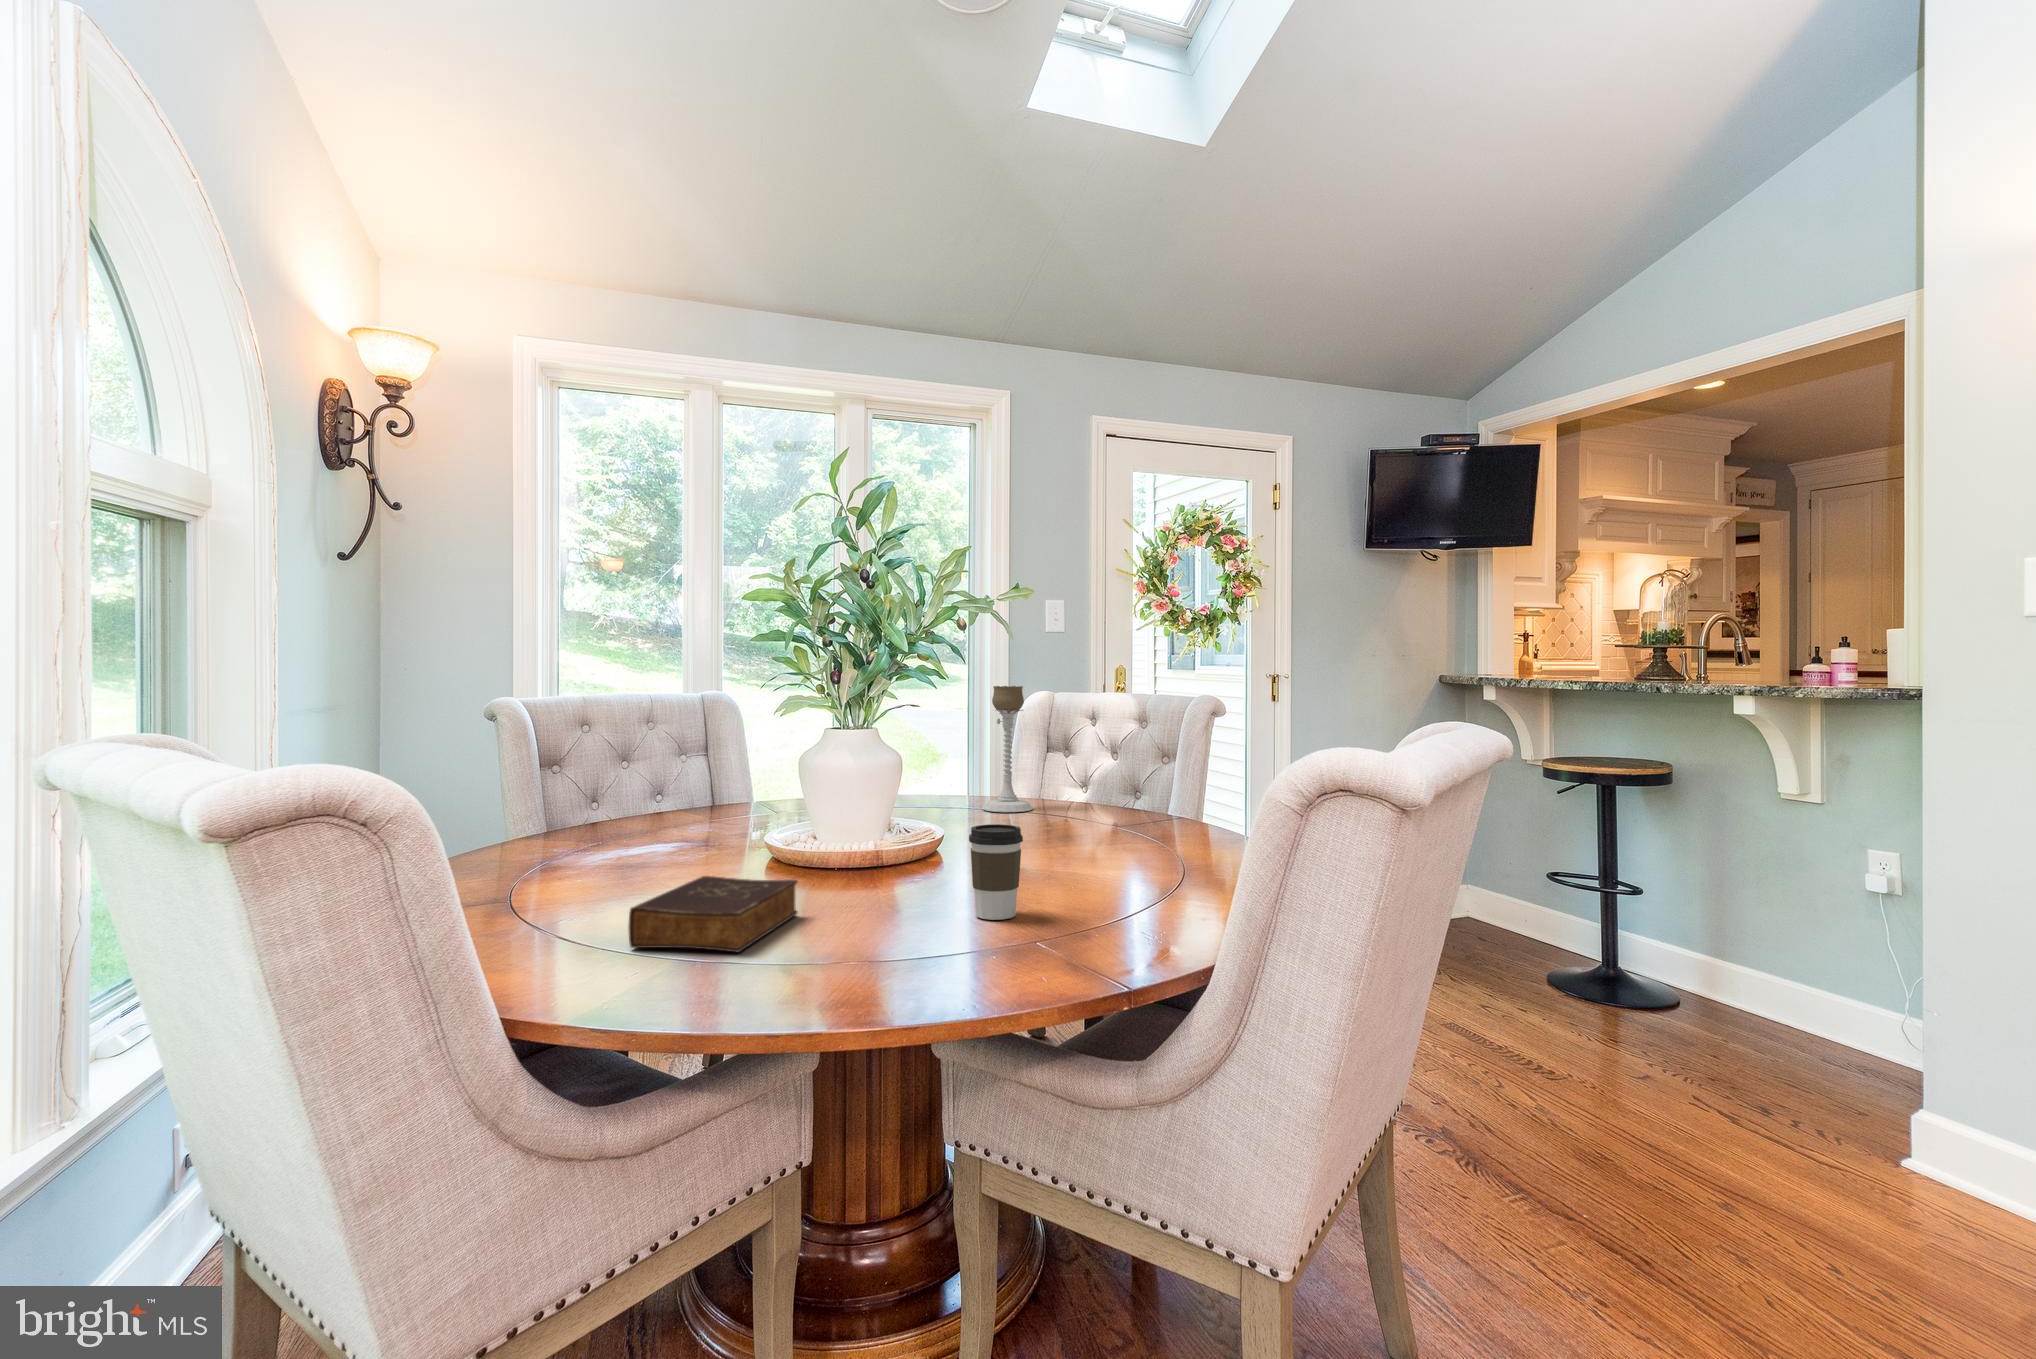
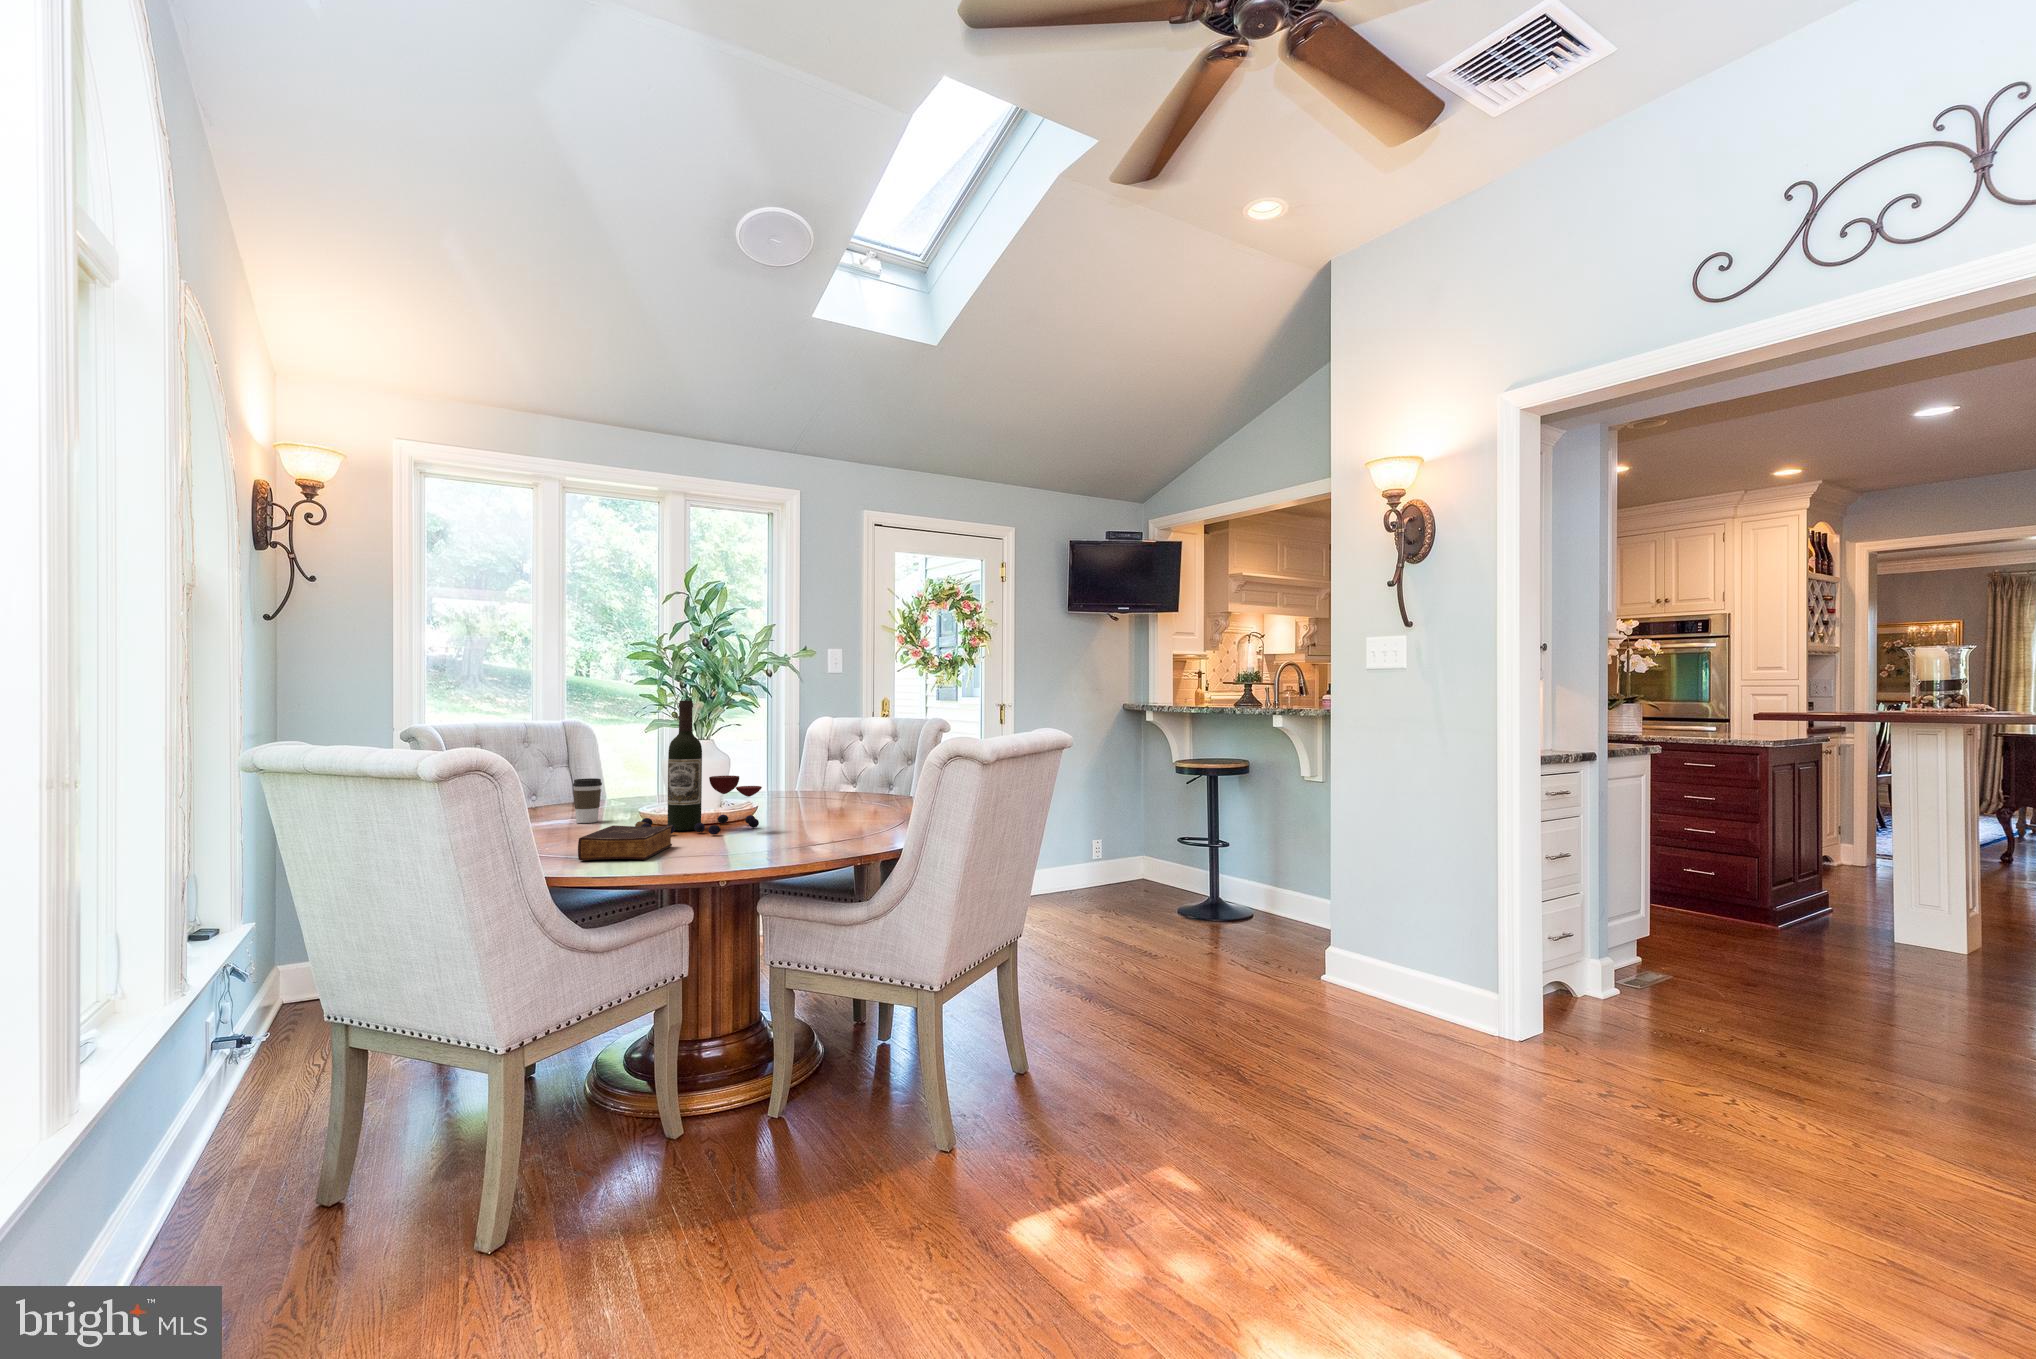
wine bottle: none [757,667,953,890] -> present [635,701,762,835]
candle holder: present [982,686,1033,812] -> none [781,712,817,798]
coffee cup: present [969,824,1023,920] -> present [573,778,602,823]

